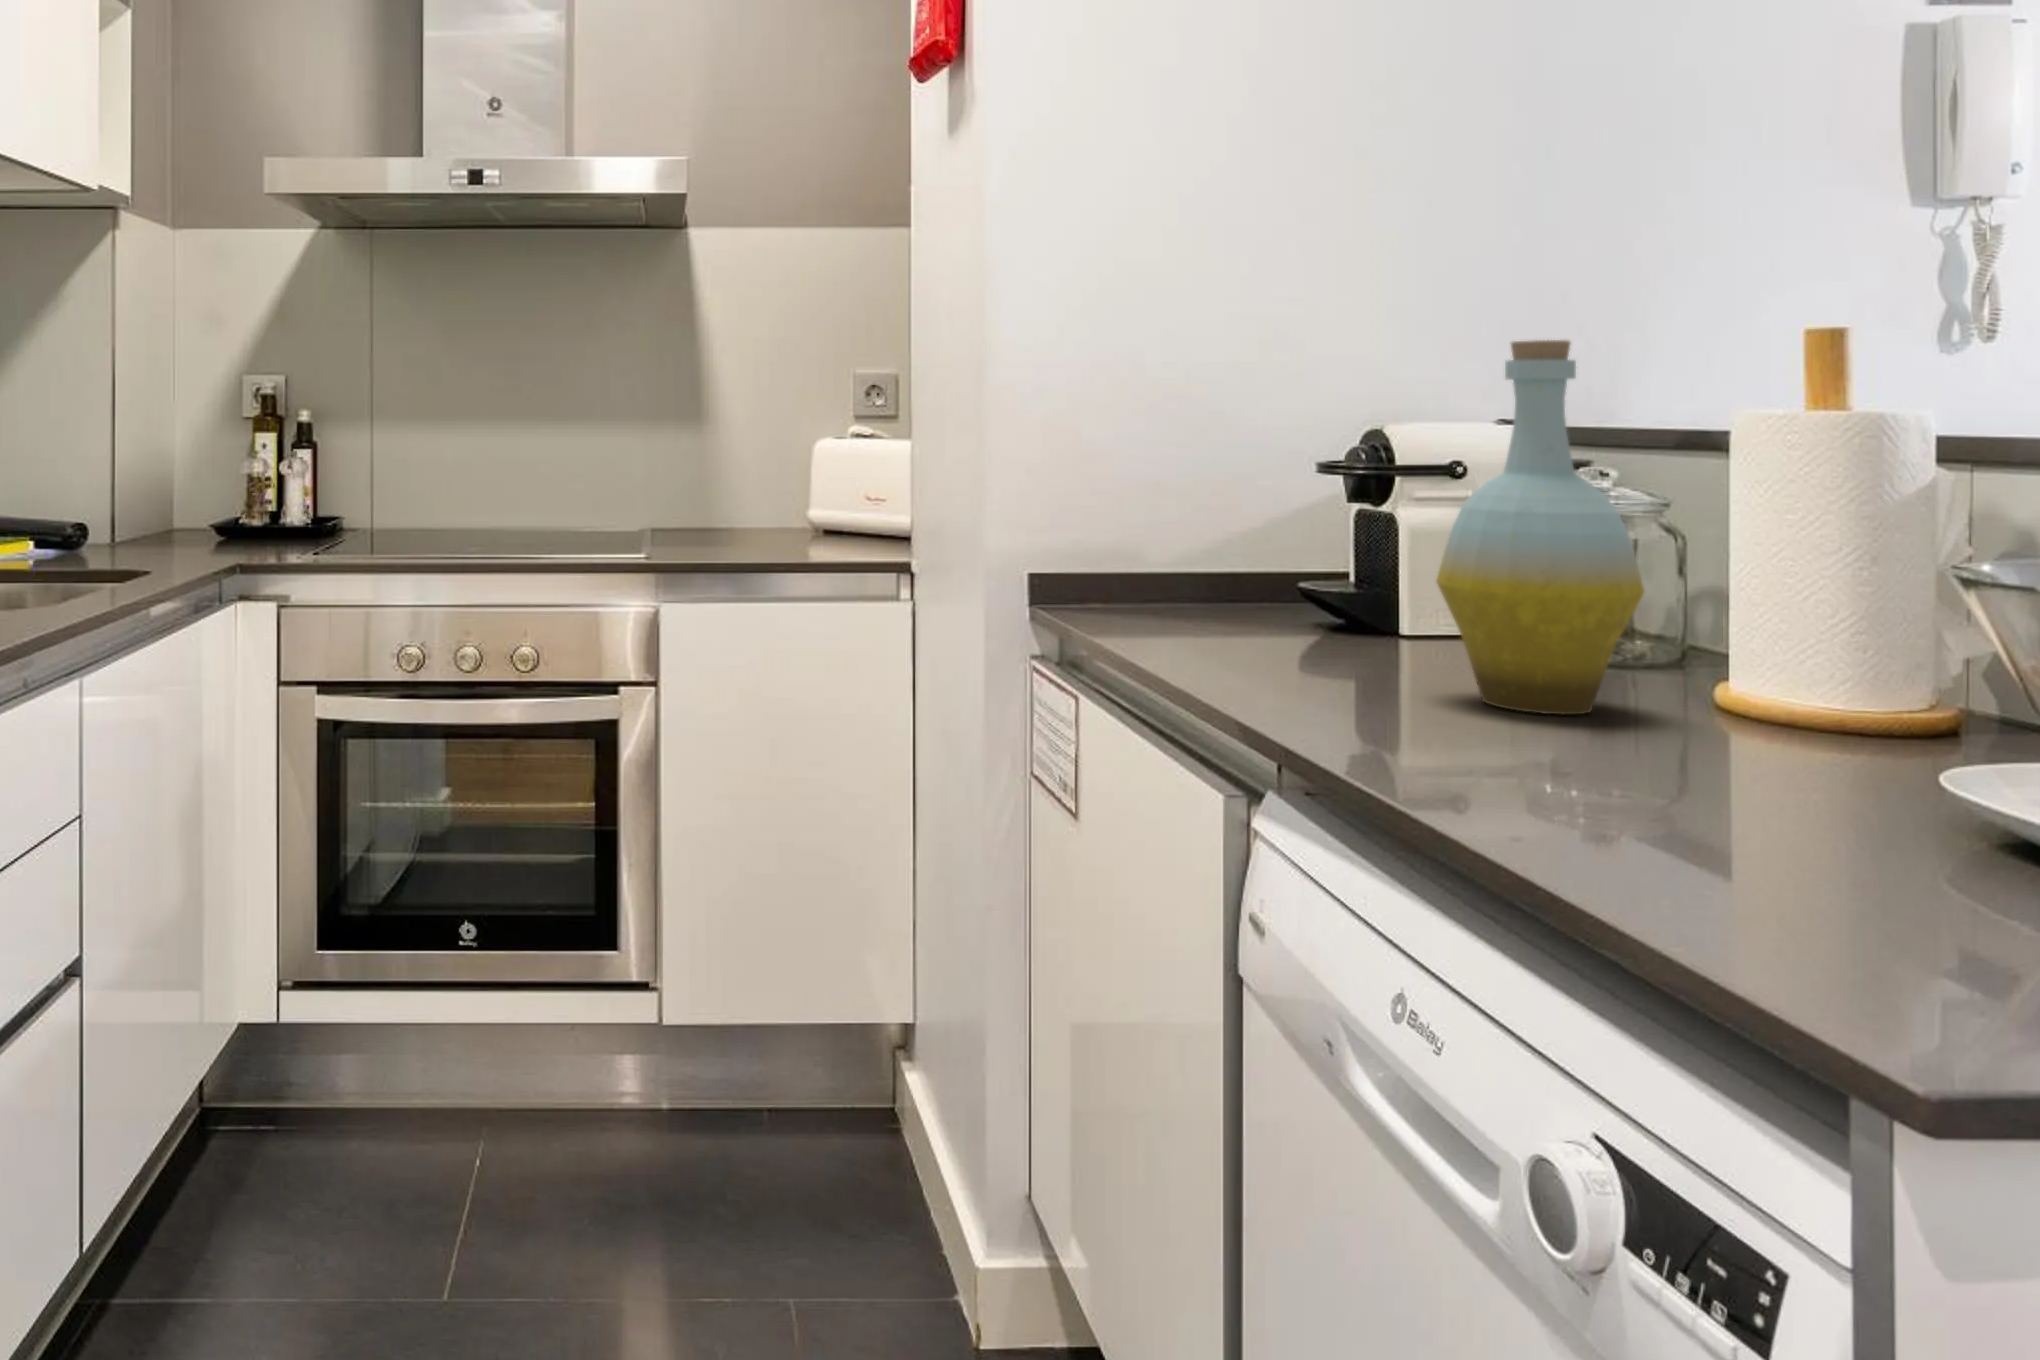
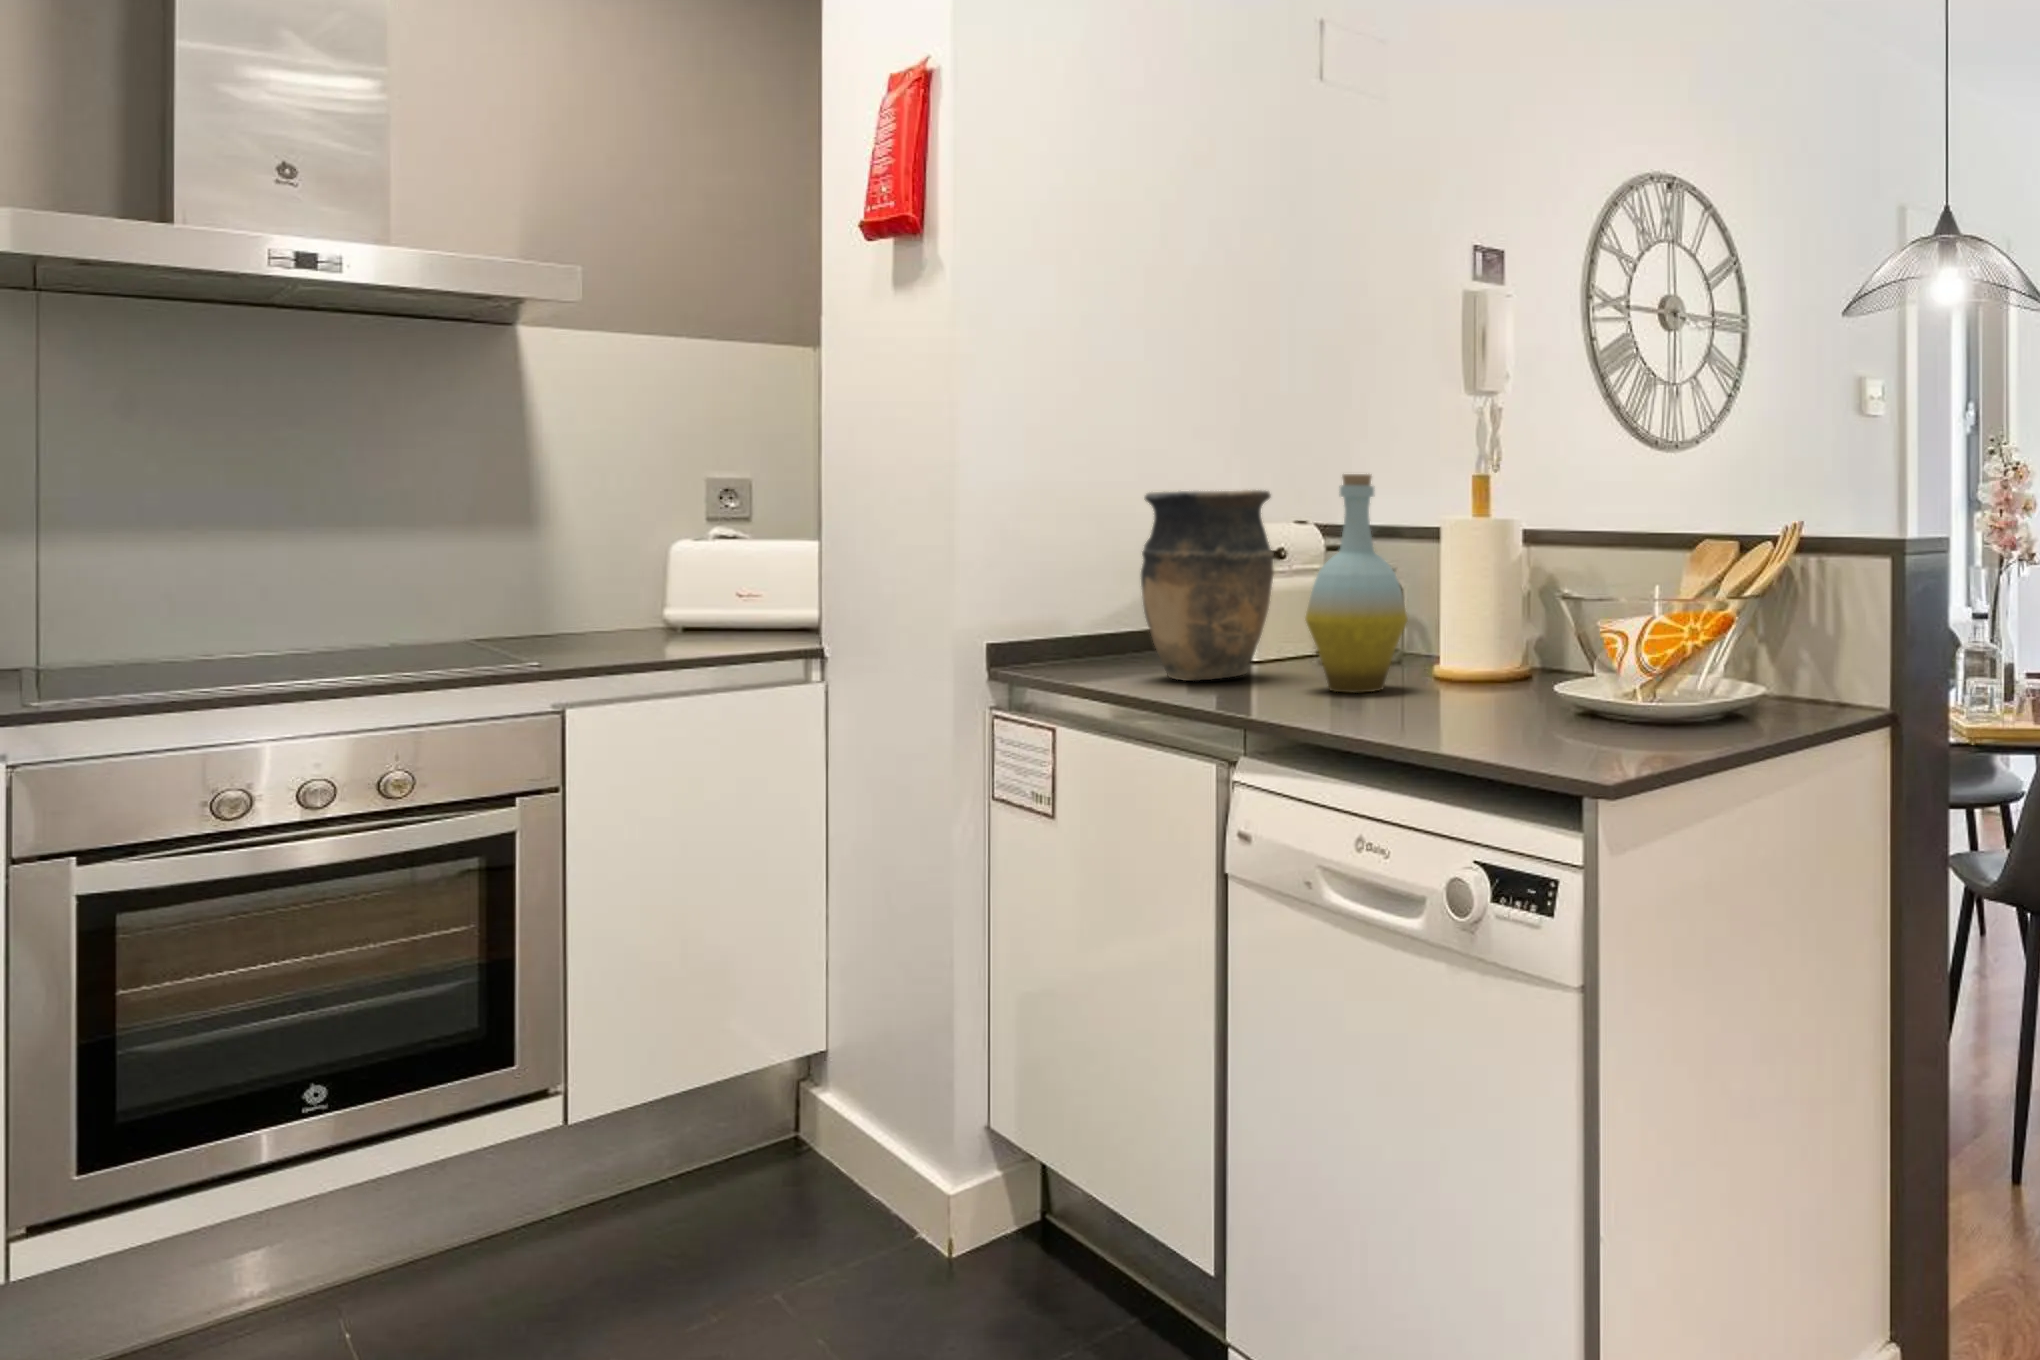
vase: none [1201,373,1417,656] -> present [1141,490,1274,681]

